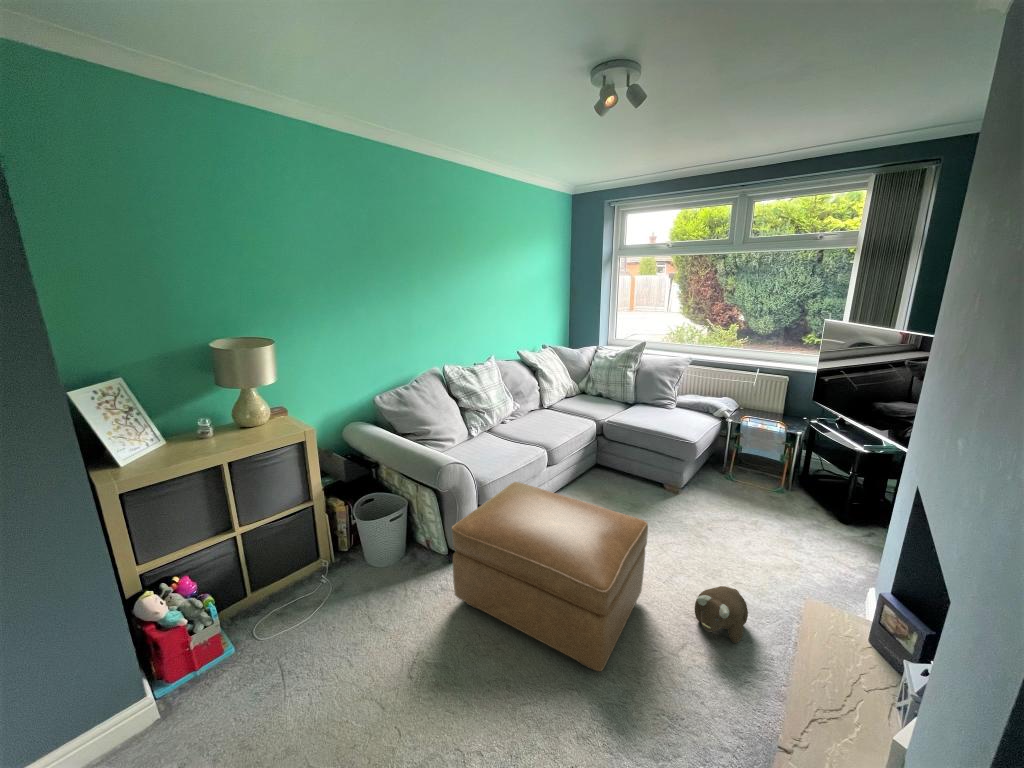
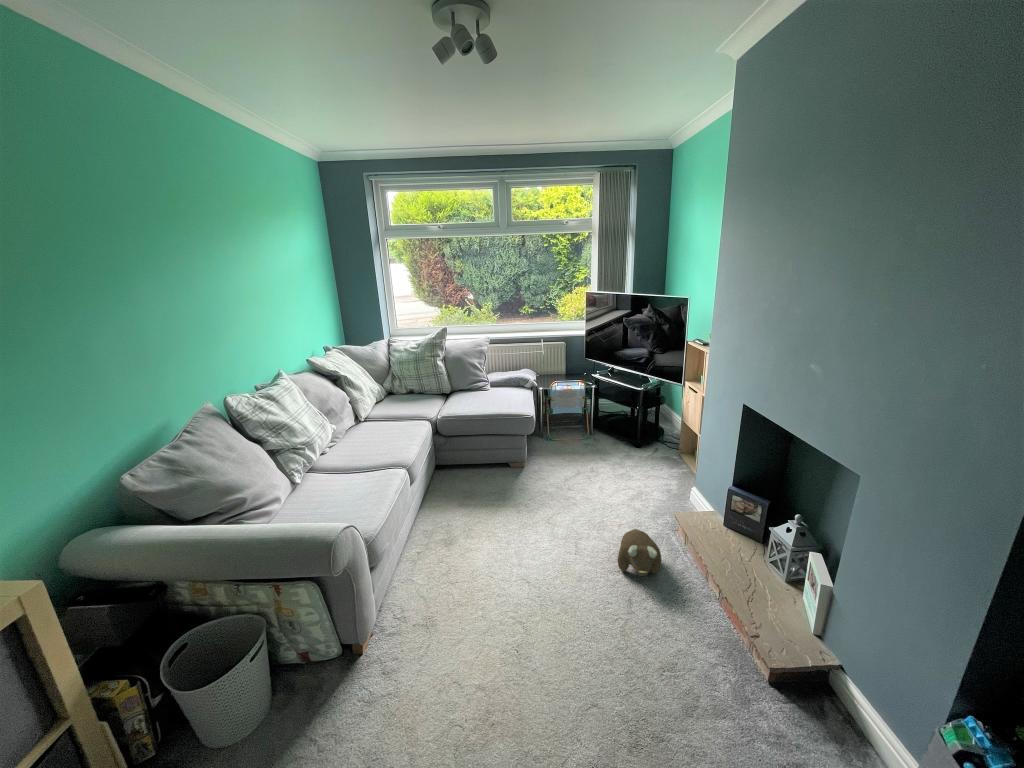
ottoman: present [452,482,648,671] -> none [384,502,610,702]

